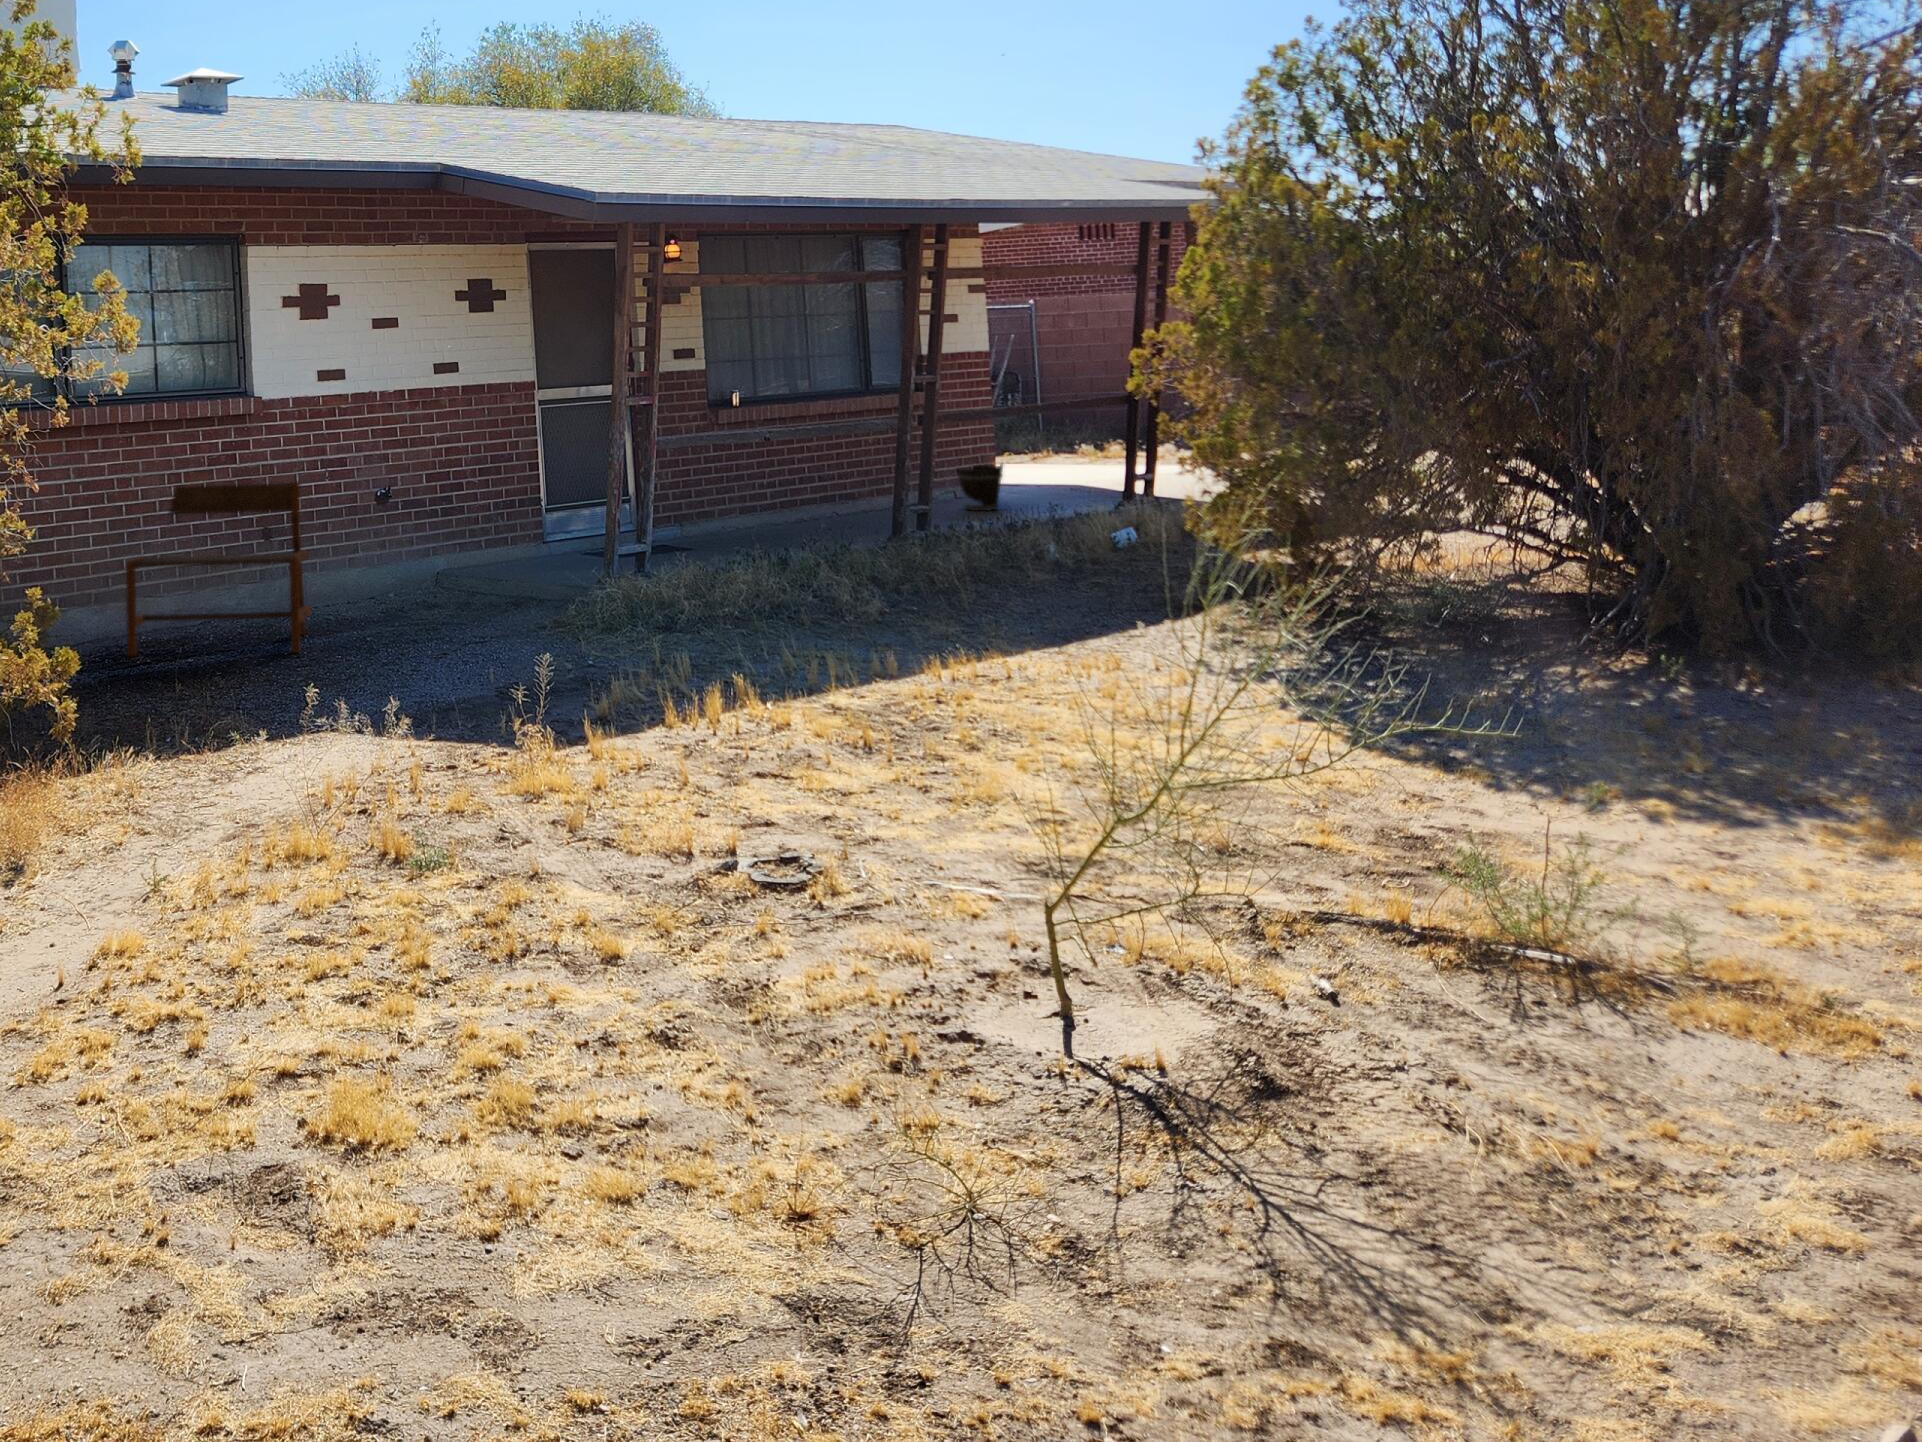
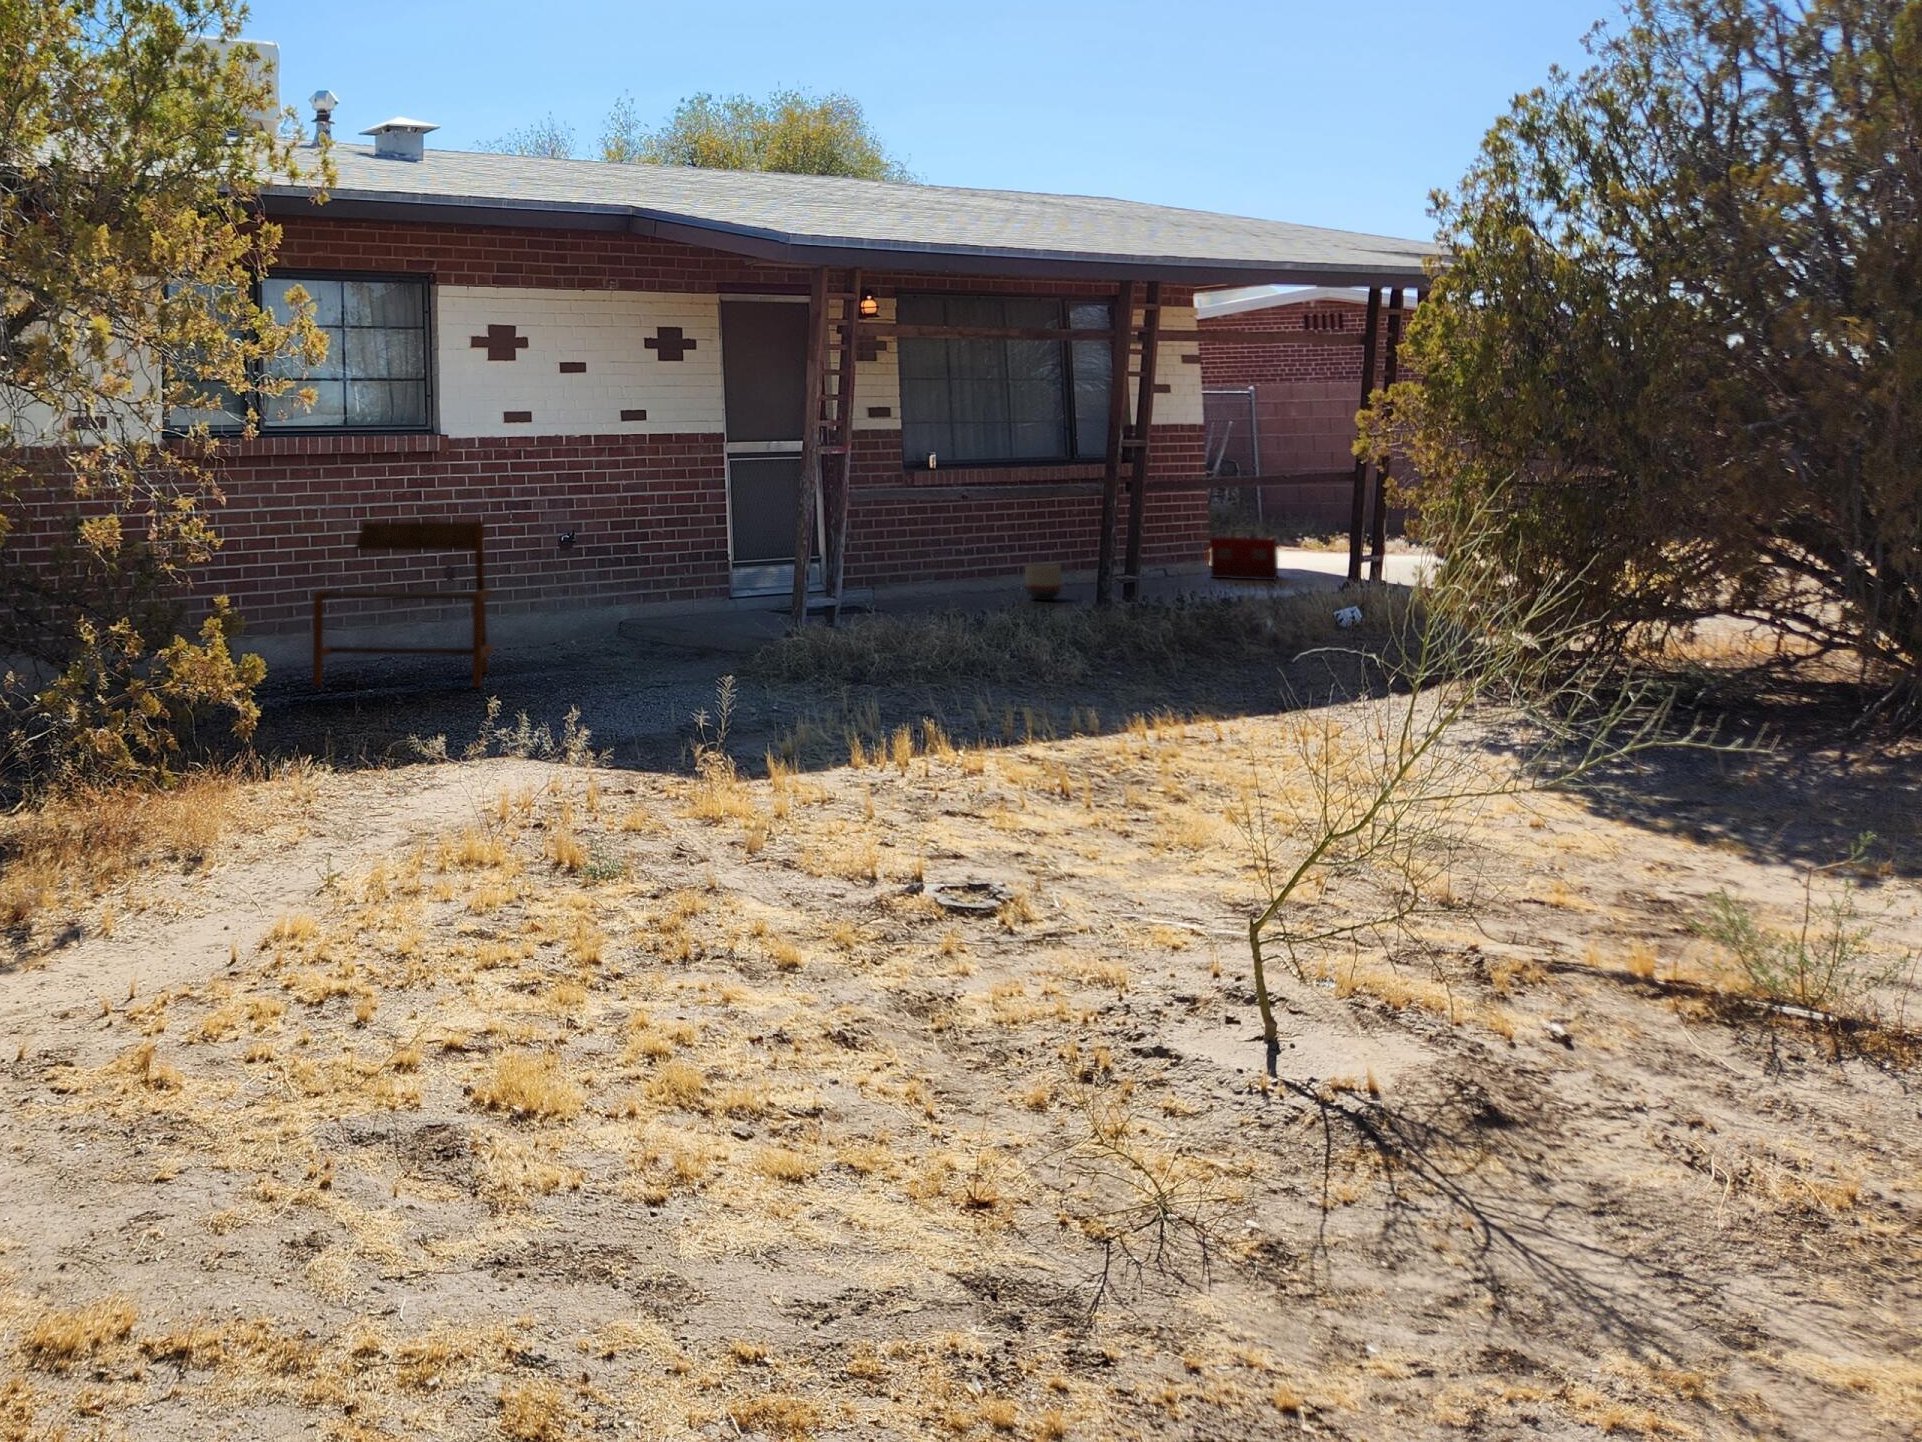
toolbox: none [1004,453,1067,502] -> present [1210,529,1278,580]
bucket: present [956,464,1003,511] -> none [1157,535,1209,586]
planter: none [831,495,865,531] -> present [1025,564,1061,600]

